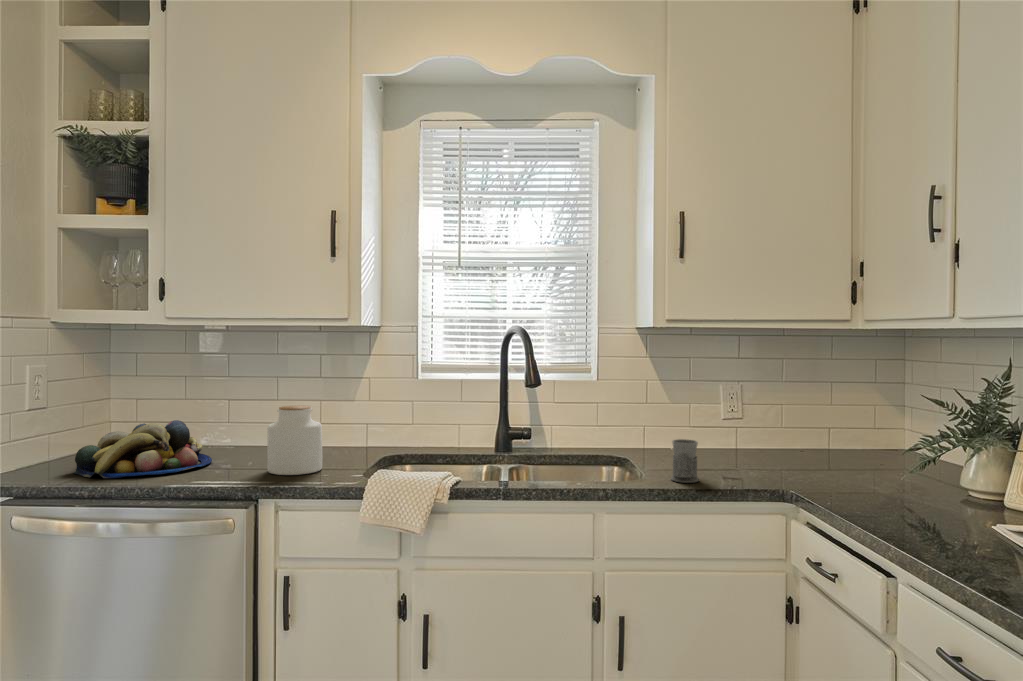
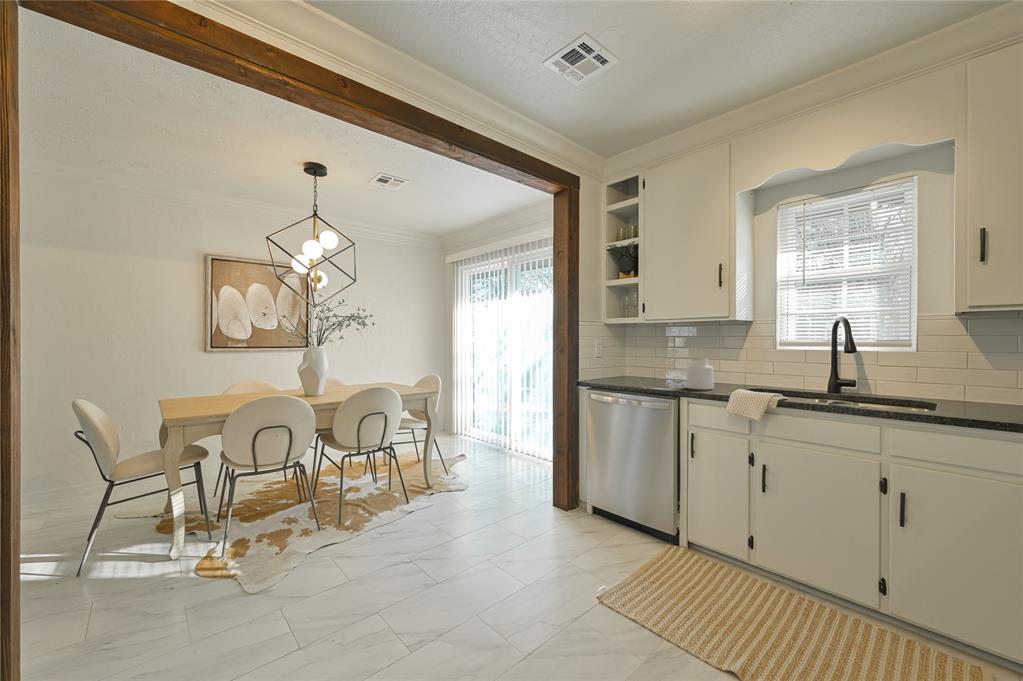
fruit bowl: present [74,420,212,478] -> none [610,364,664,384]
mug: present [671,439,699,483] -> none [961,388,990,417]

